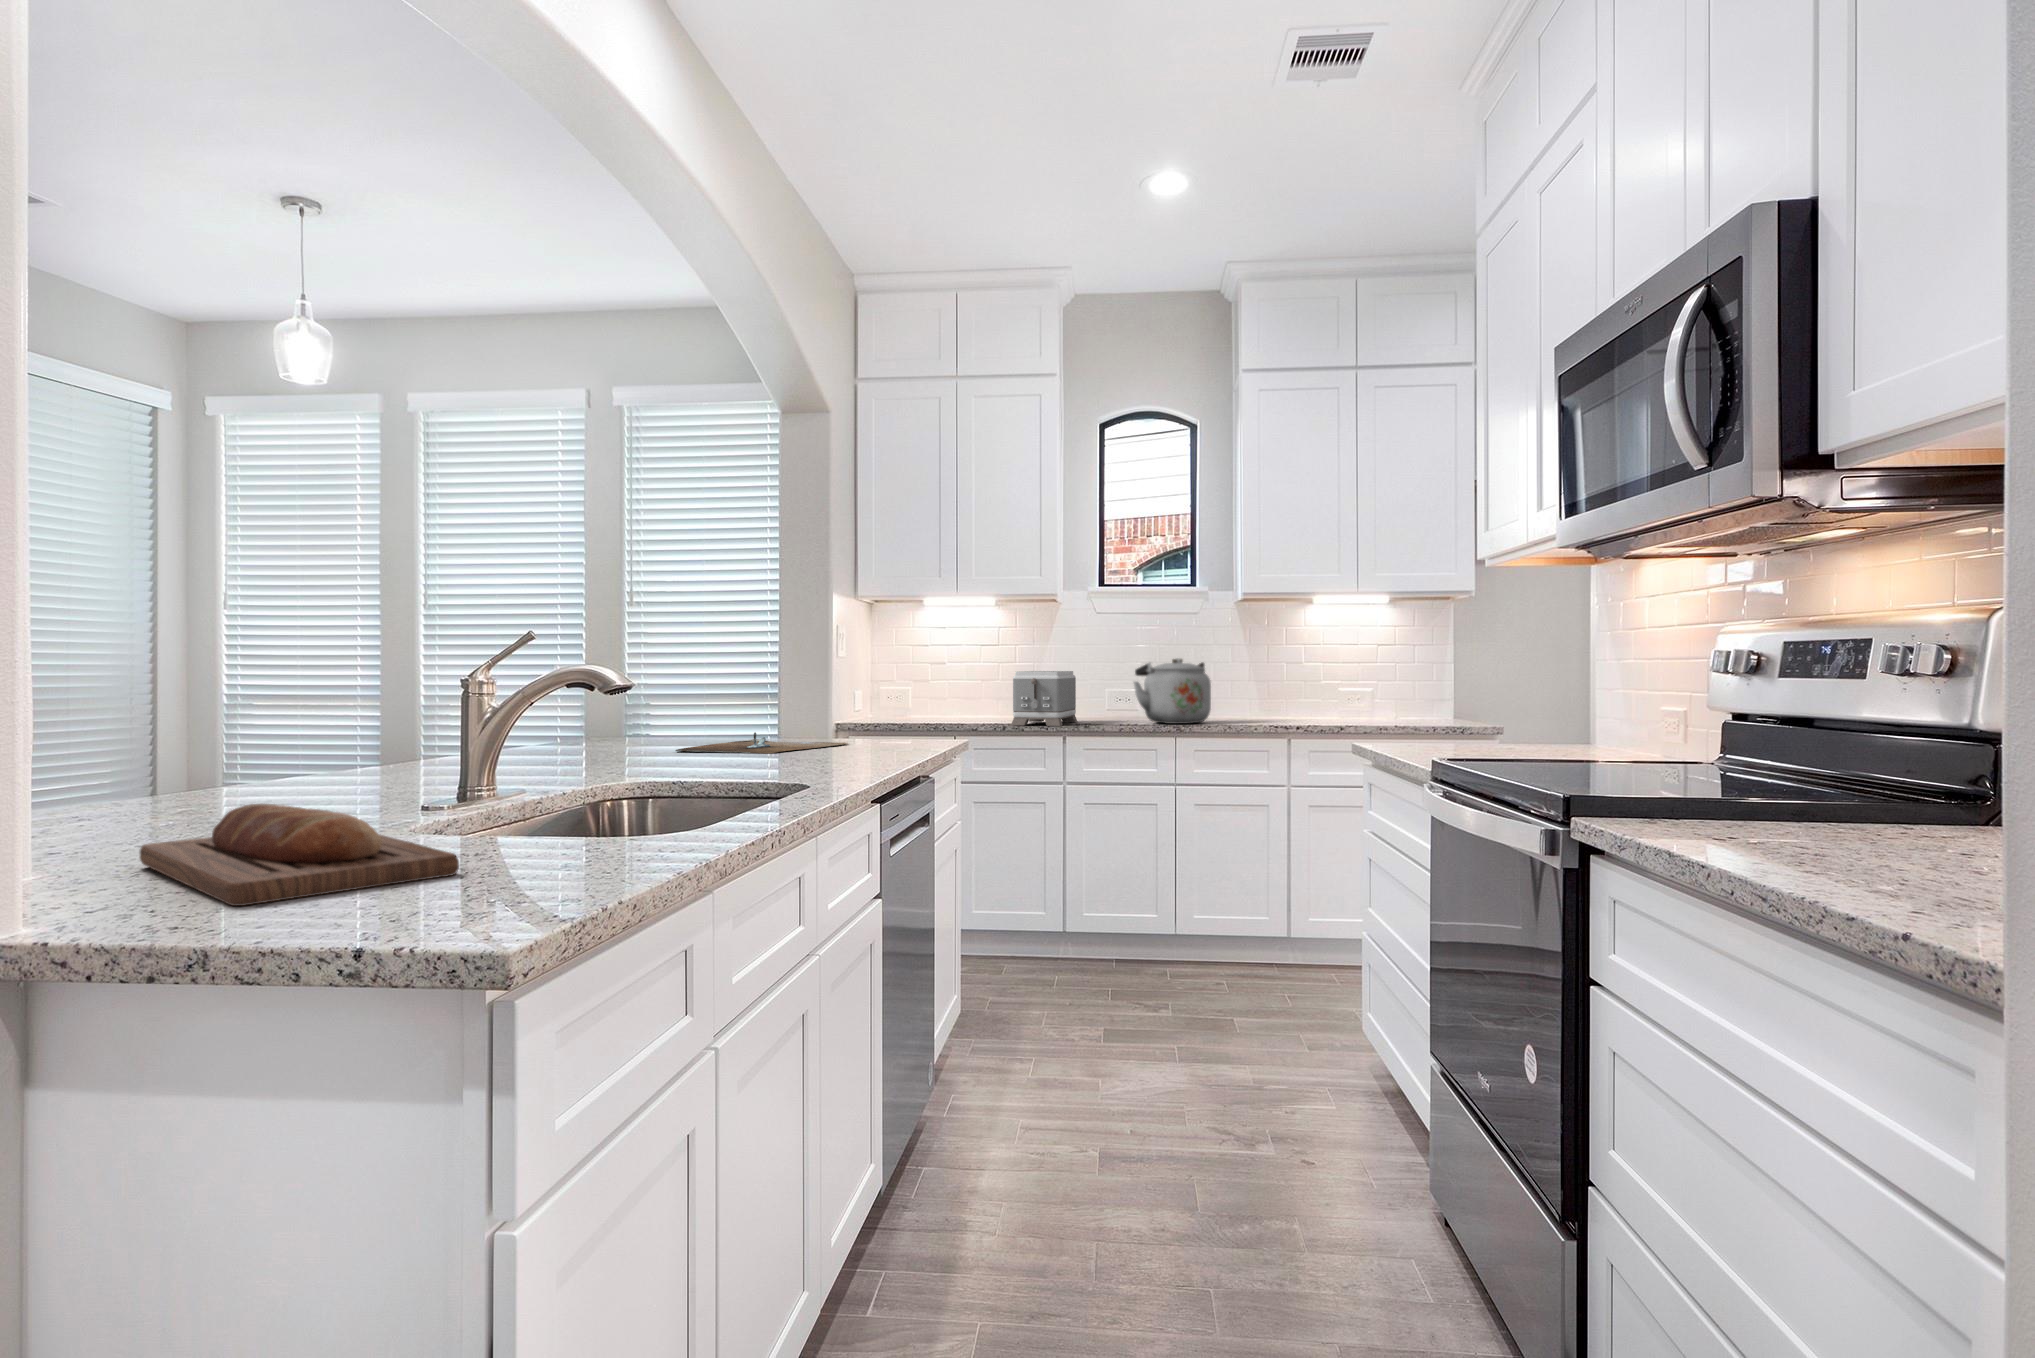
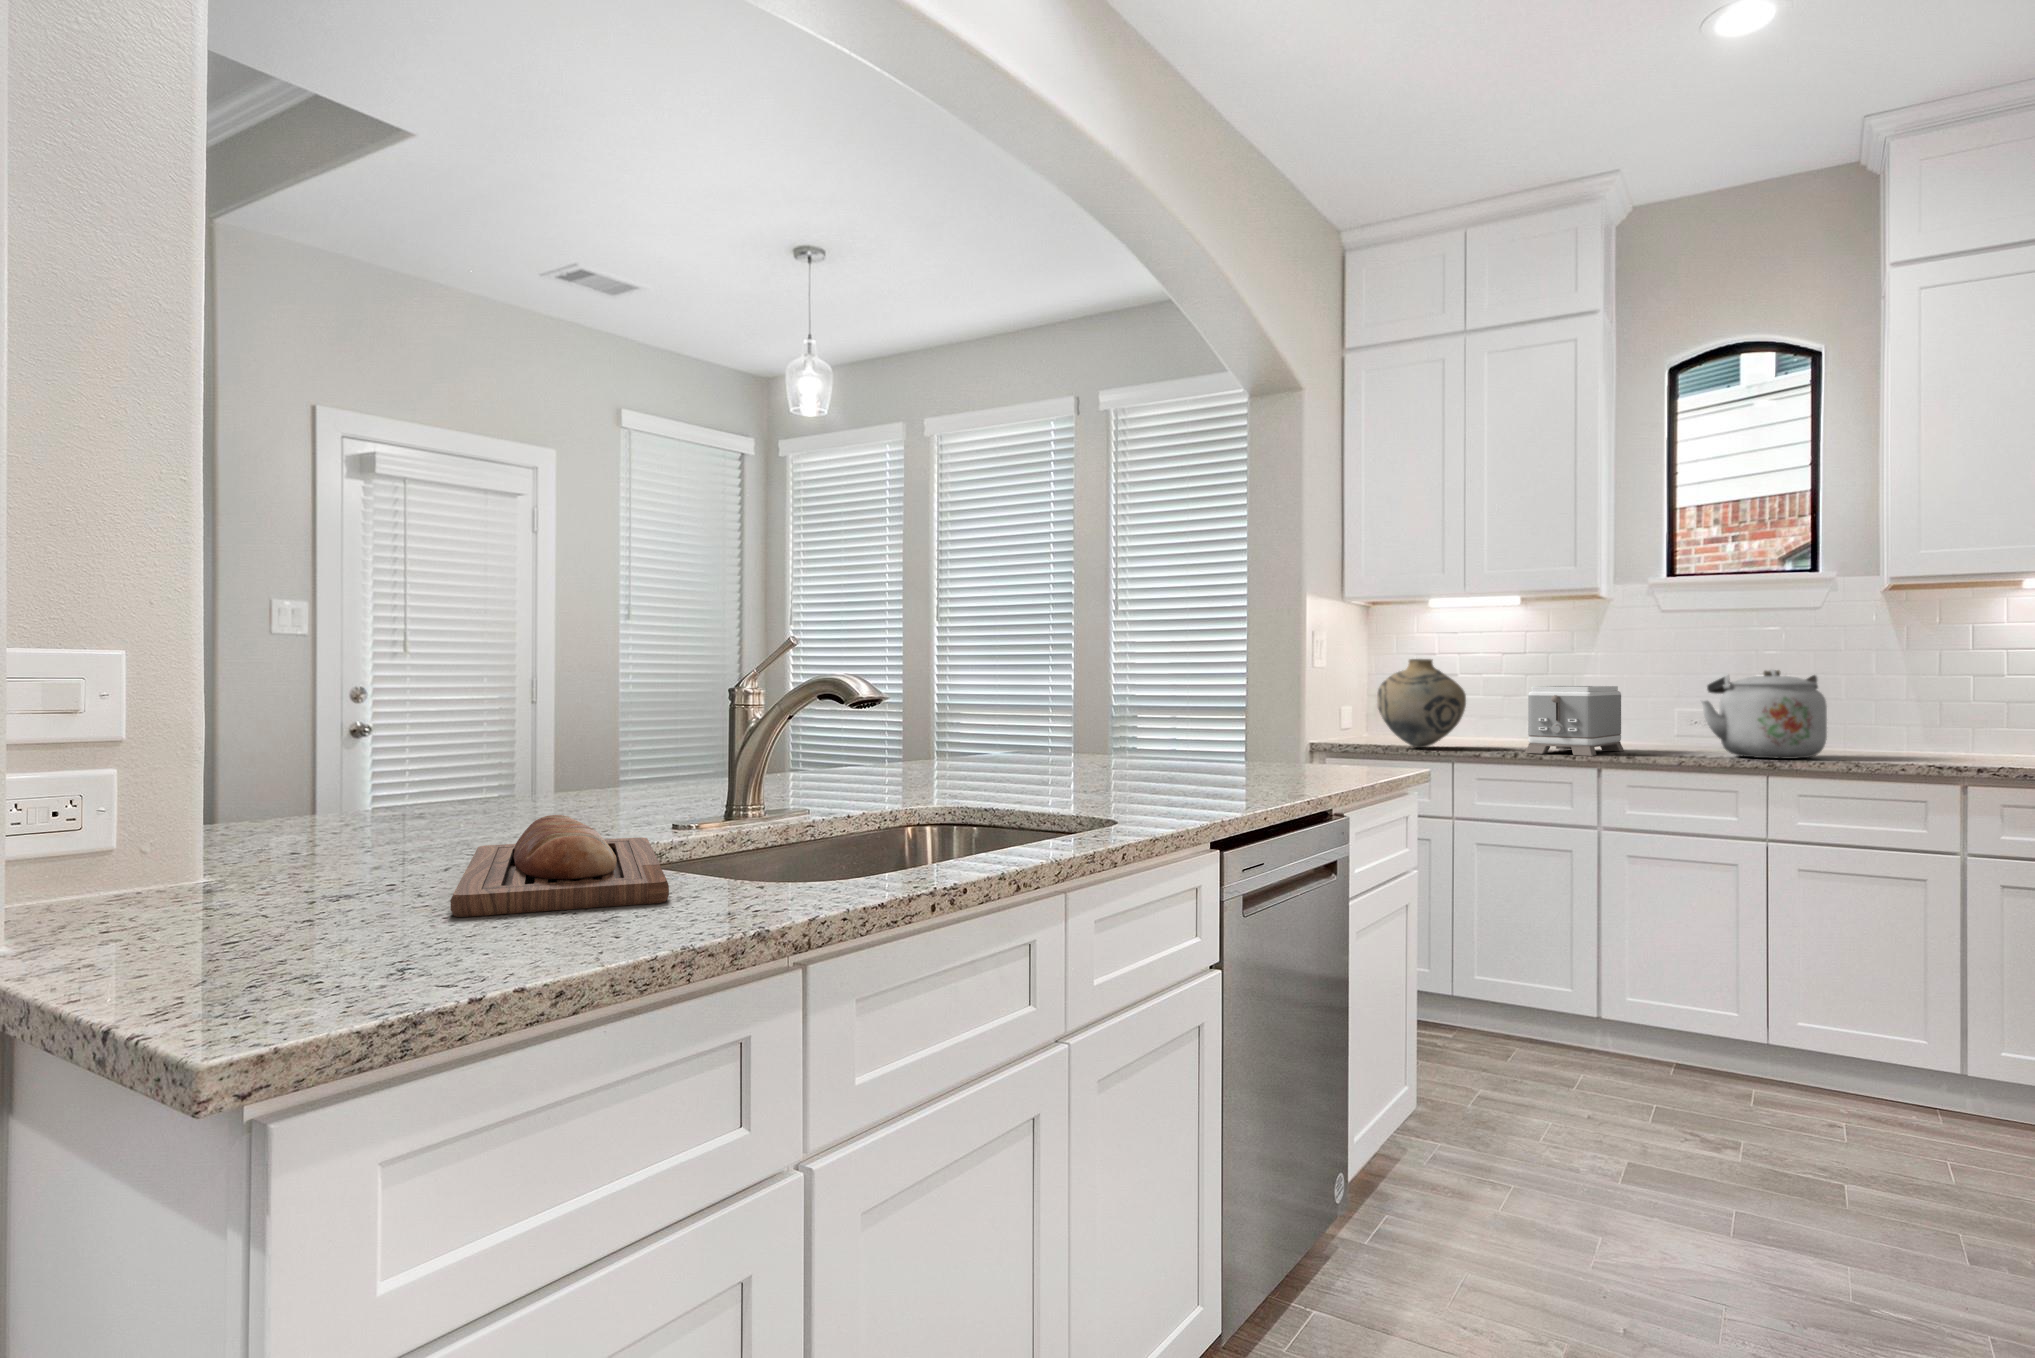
vase: none [891,649,963,724] -> present [1377,659,1466,748]
cutting board: present [676,732,848,754] -> none [1097,753,1292,778]

